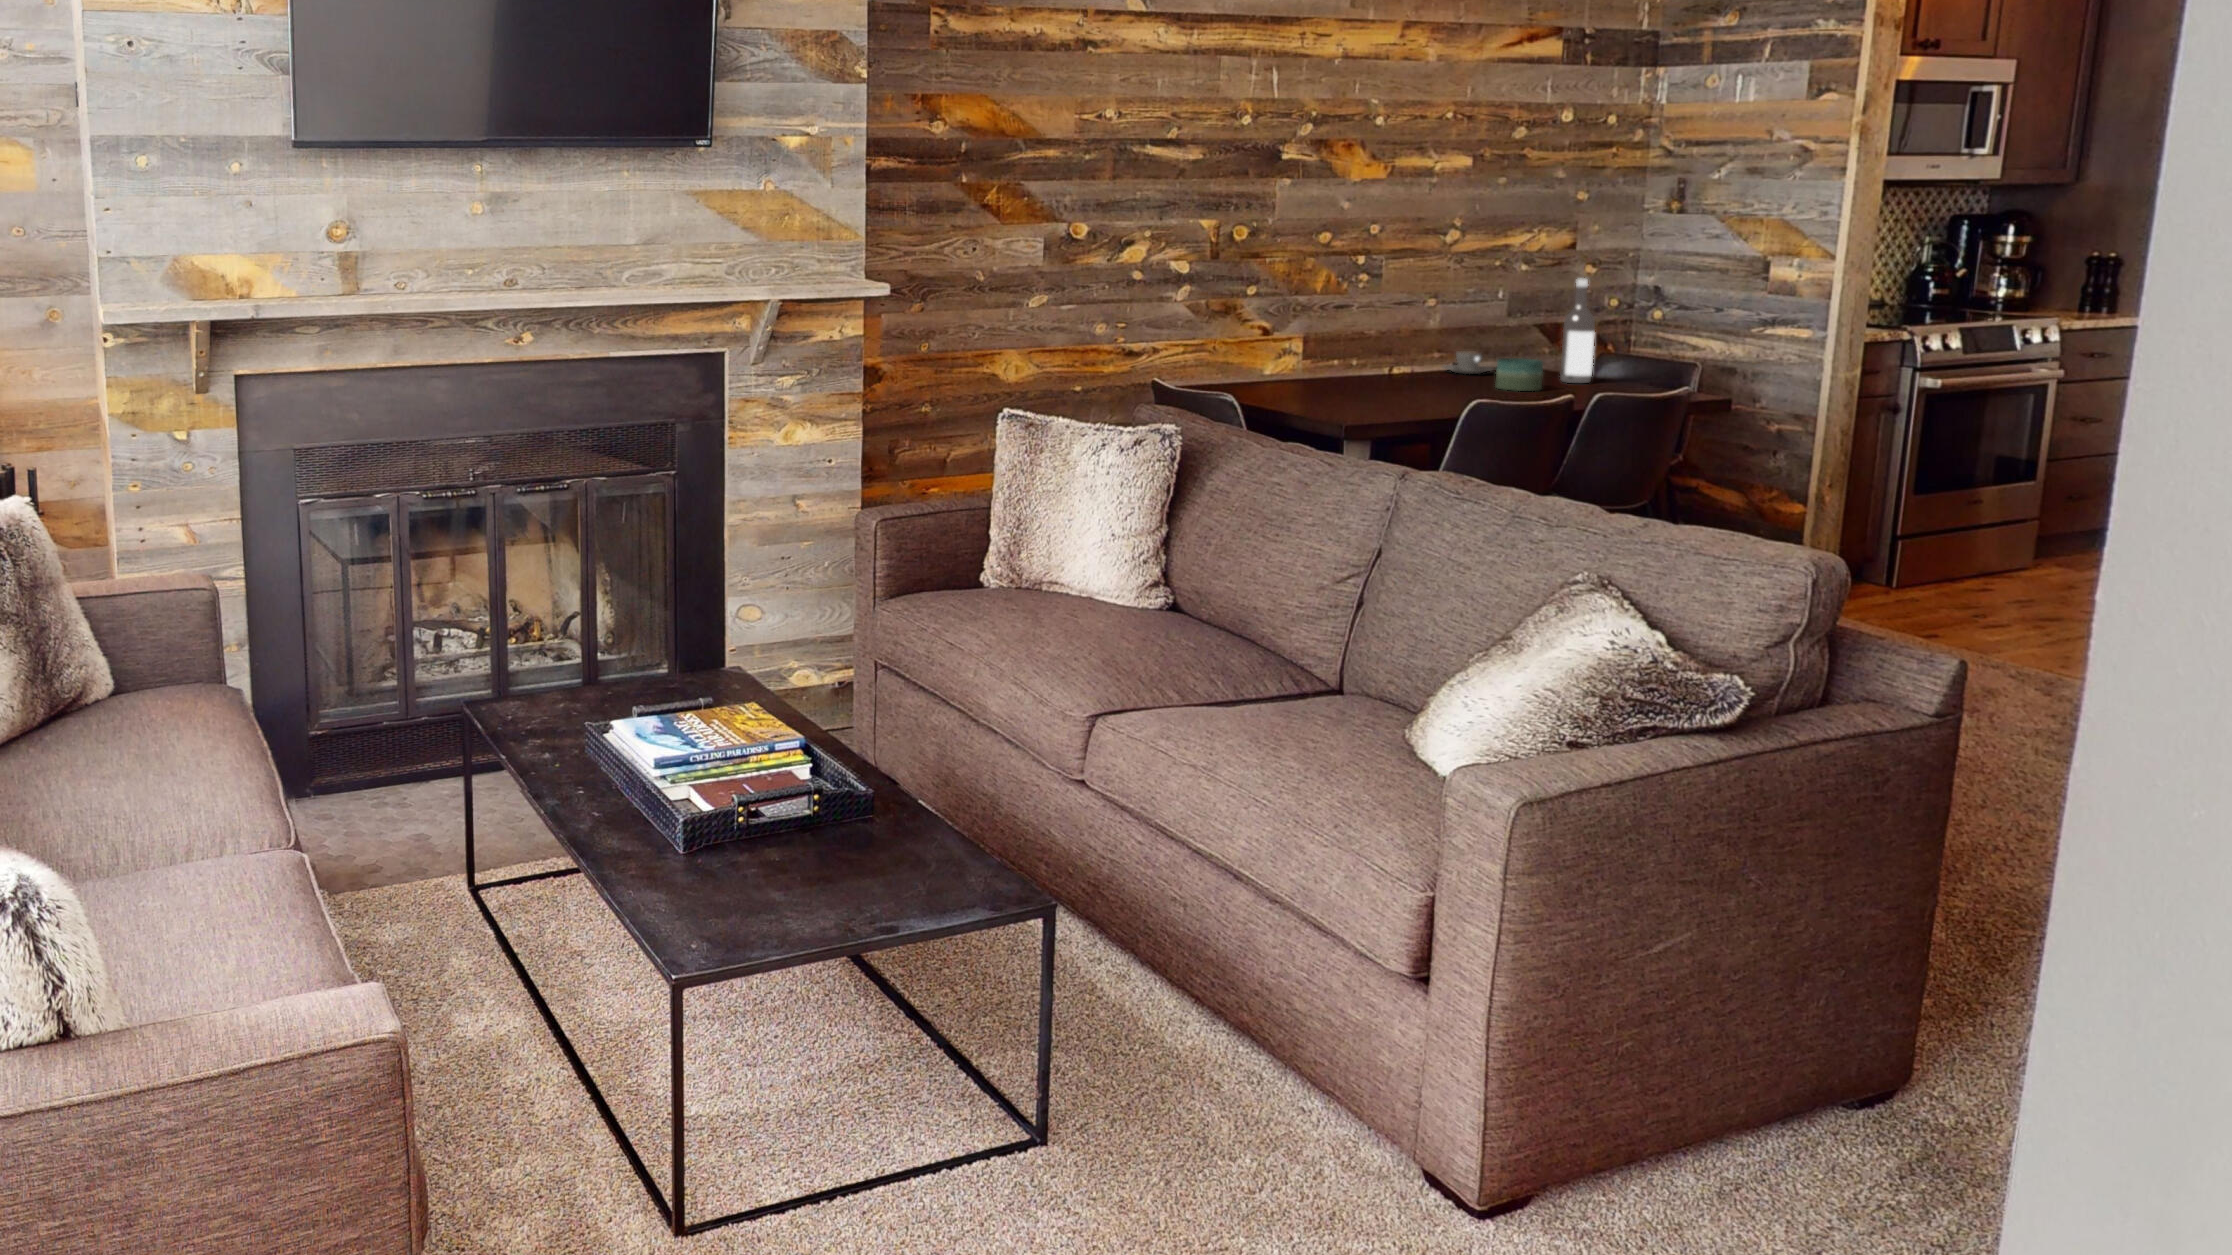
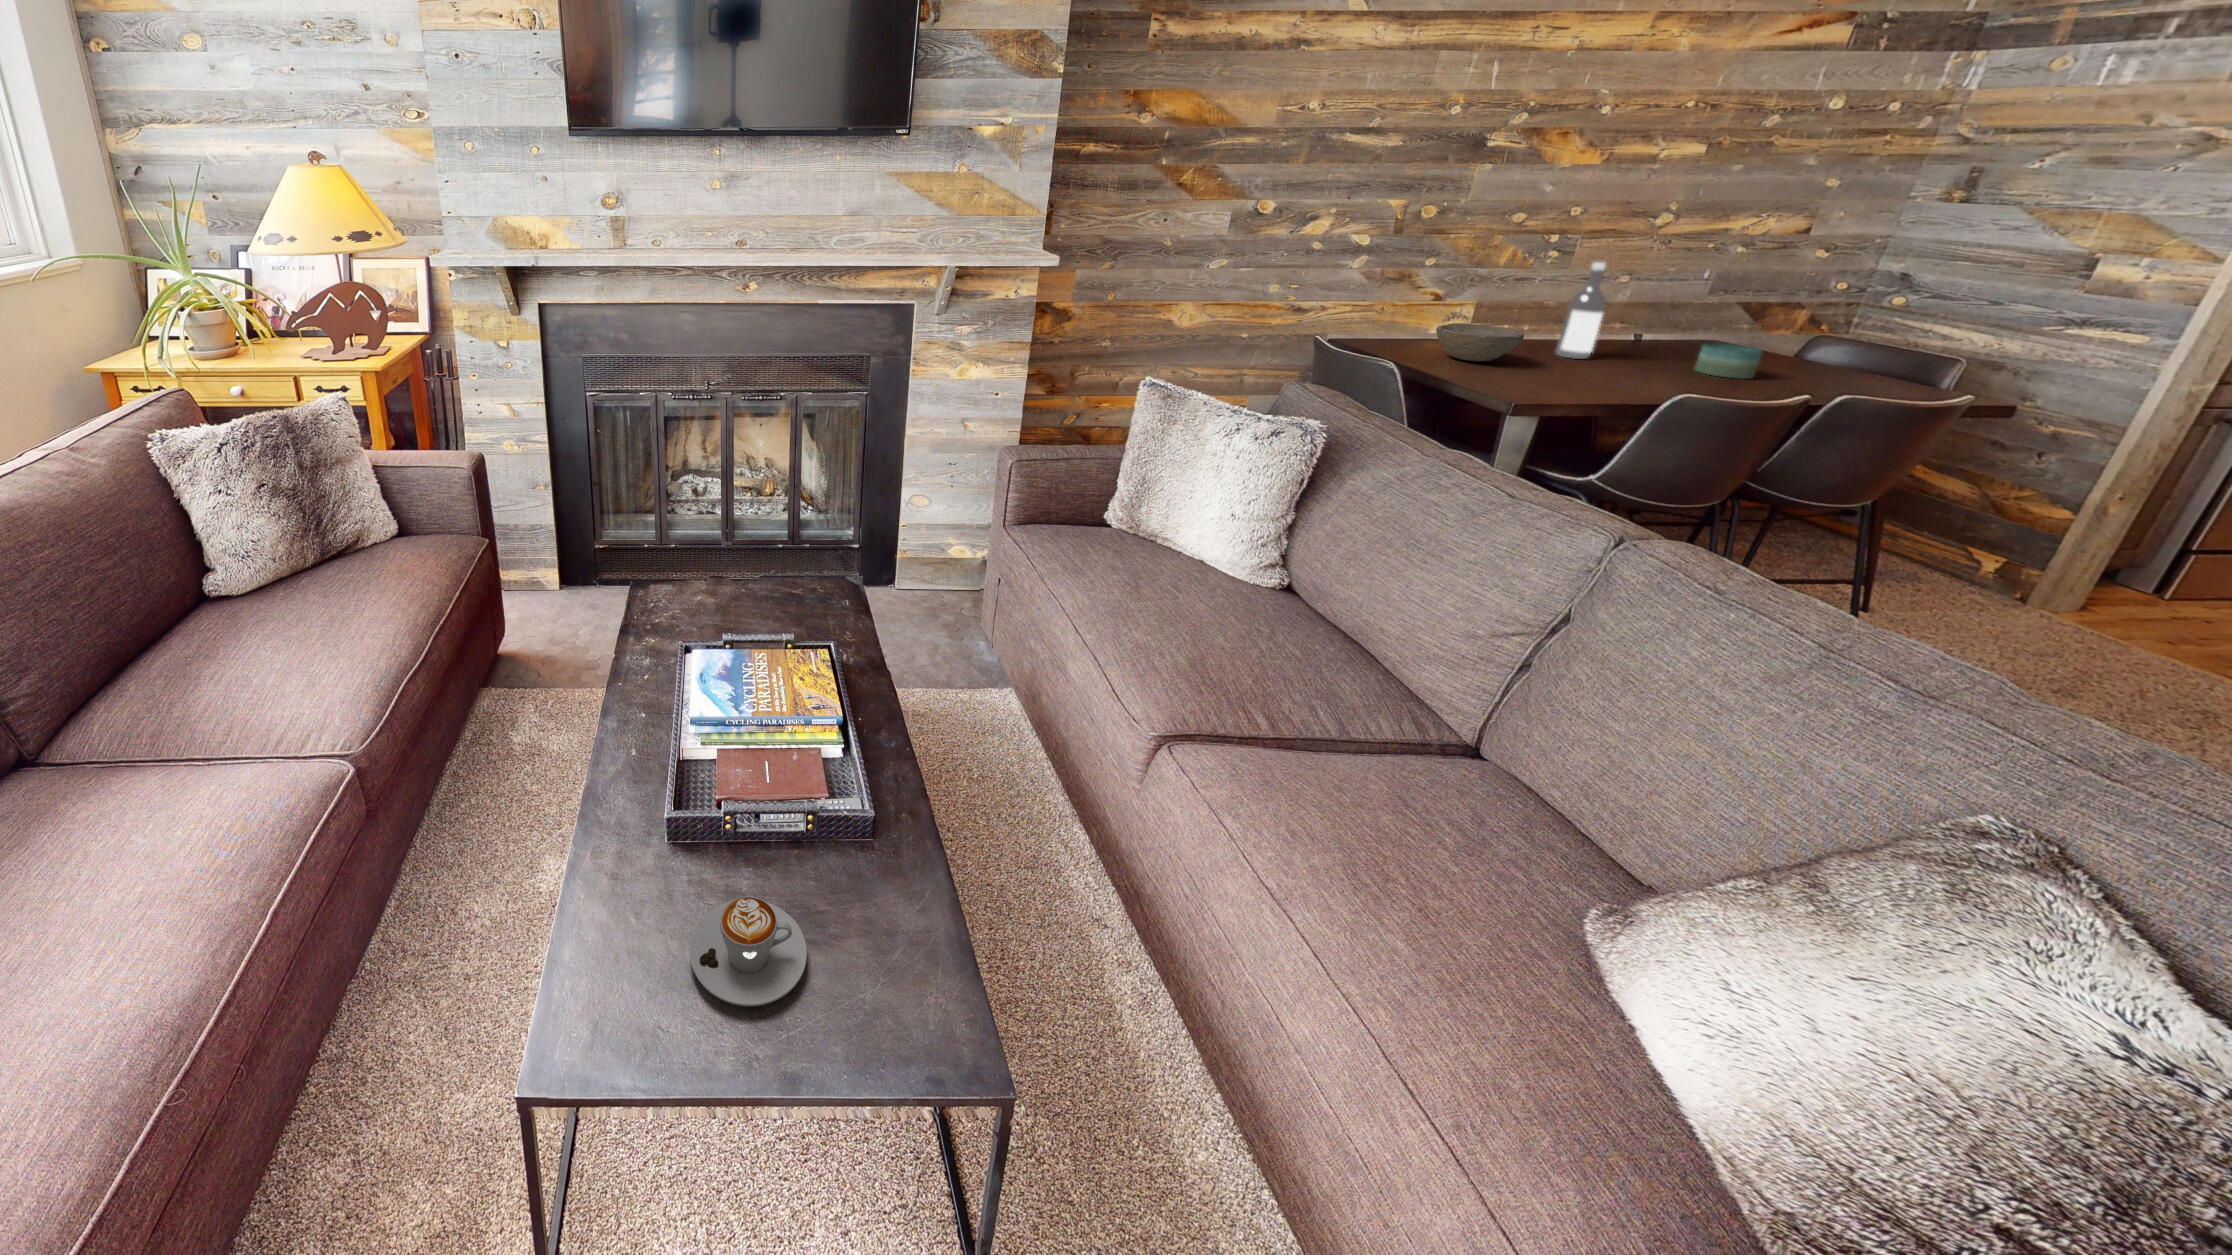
wine bottle: present [1560,279,1595,383] -> present [1556,262,1606,359]
coffee cup: present [1443,351,1493,374] -> present [690,897,807,1006]
bowl: none [1267,355,1346,393] -> present [1436,323,1524,361]

